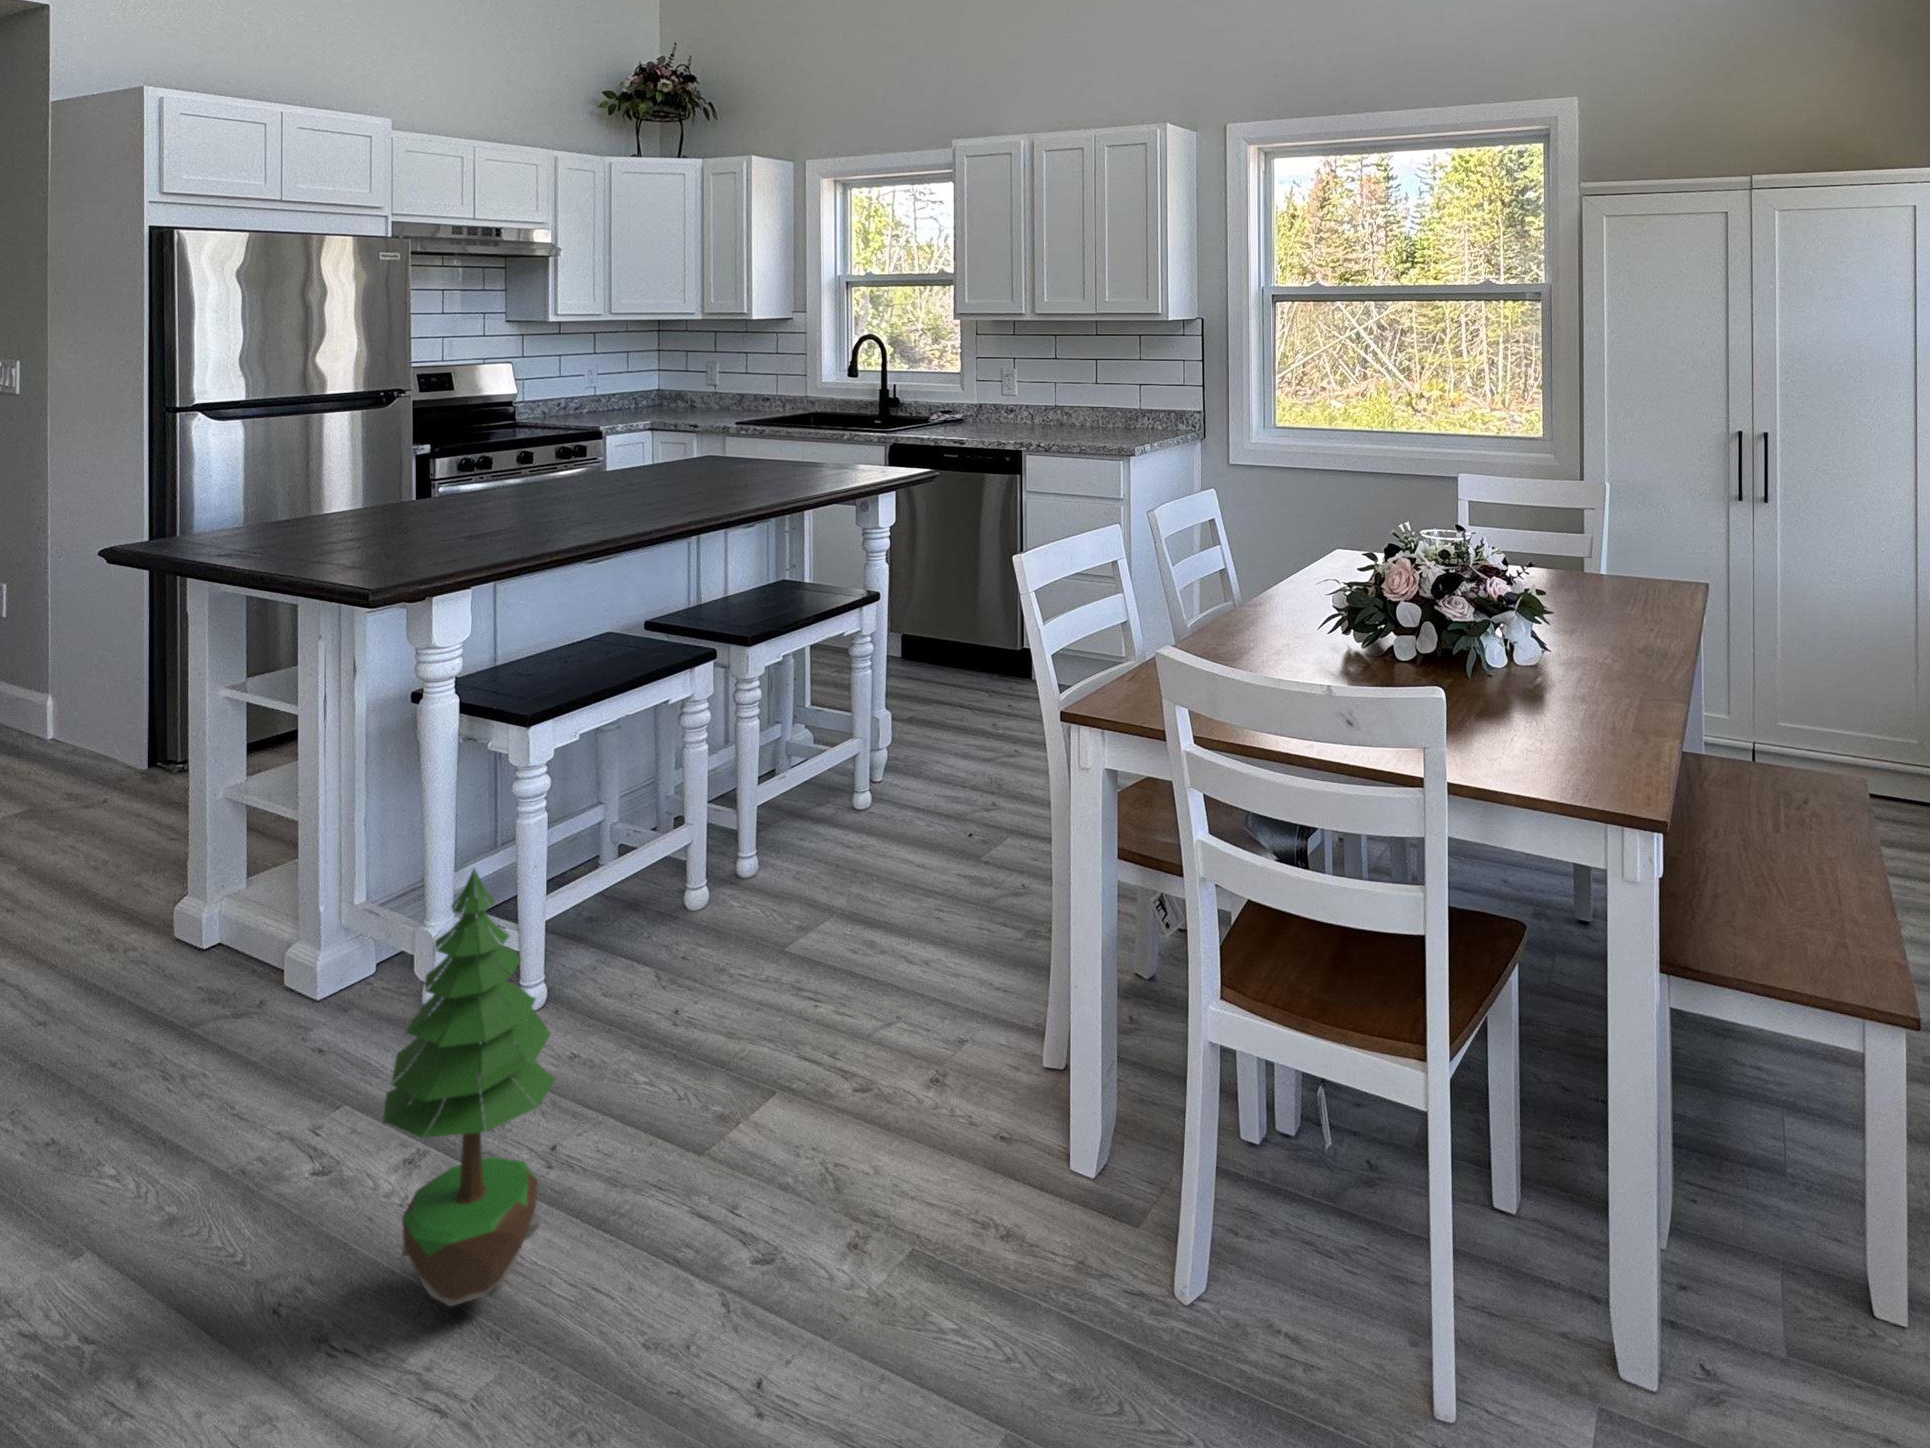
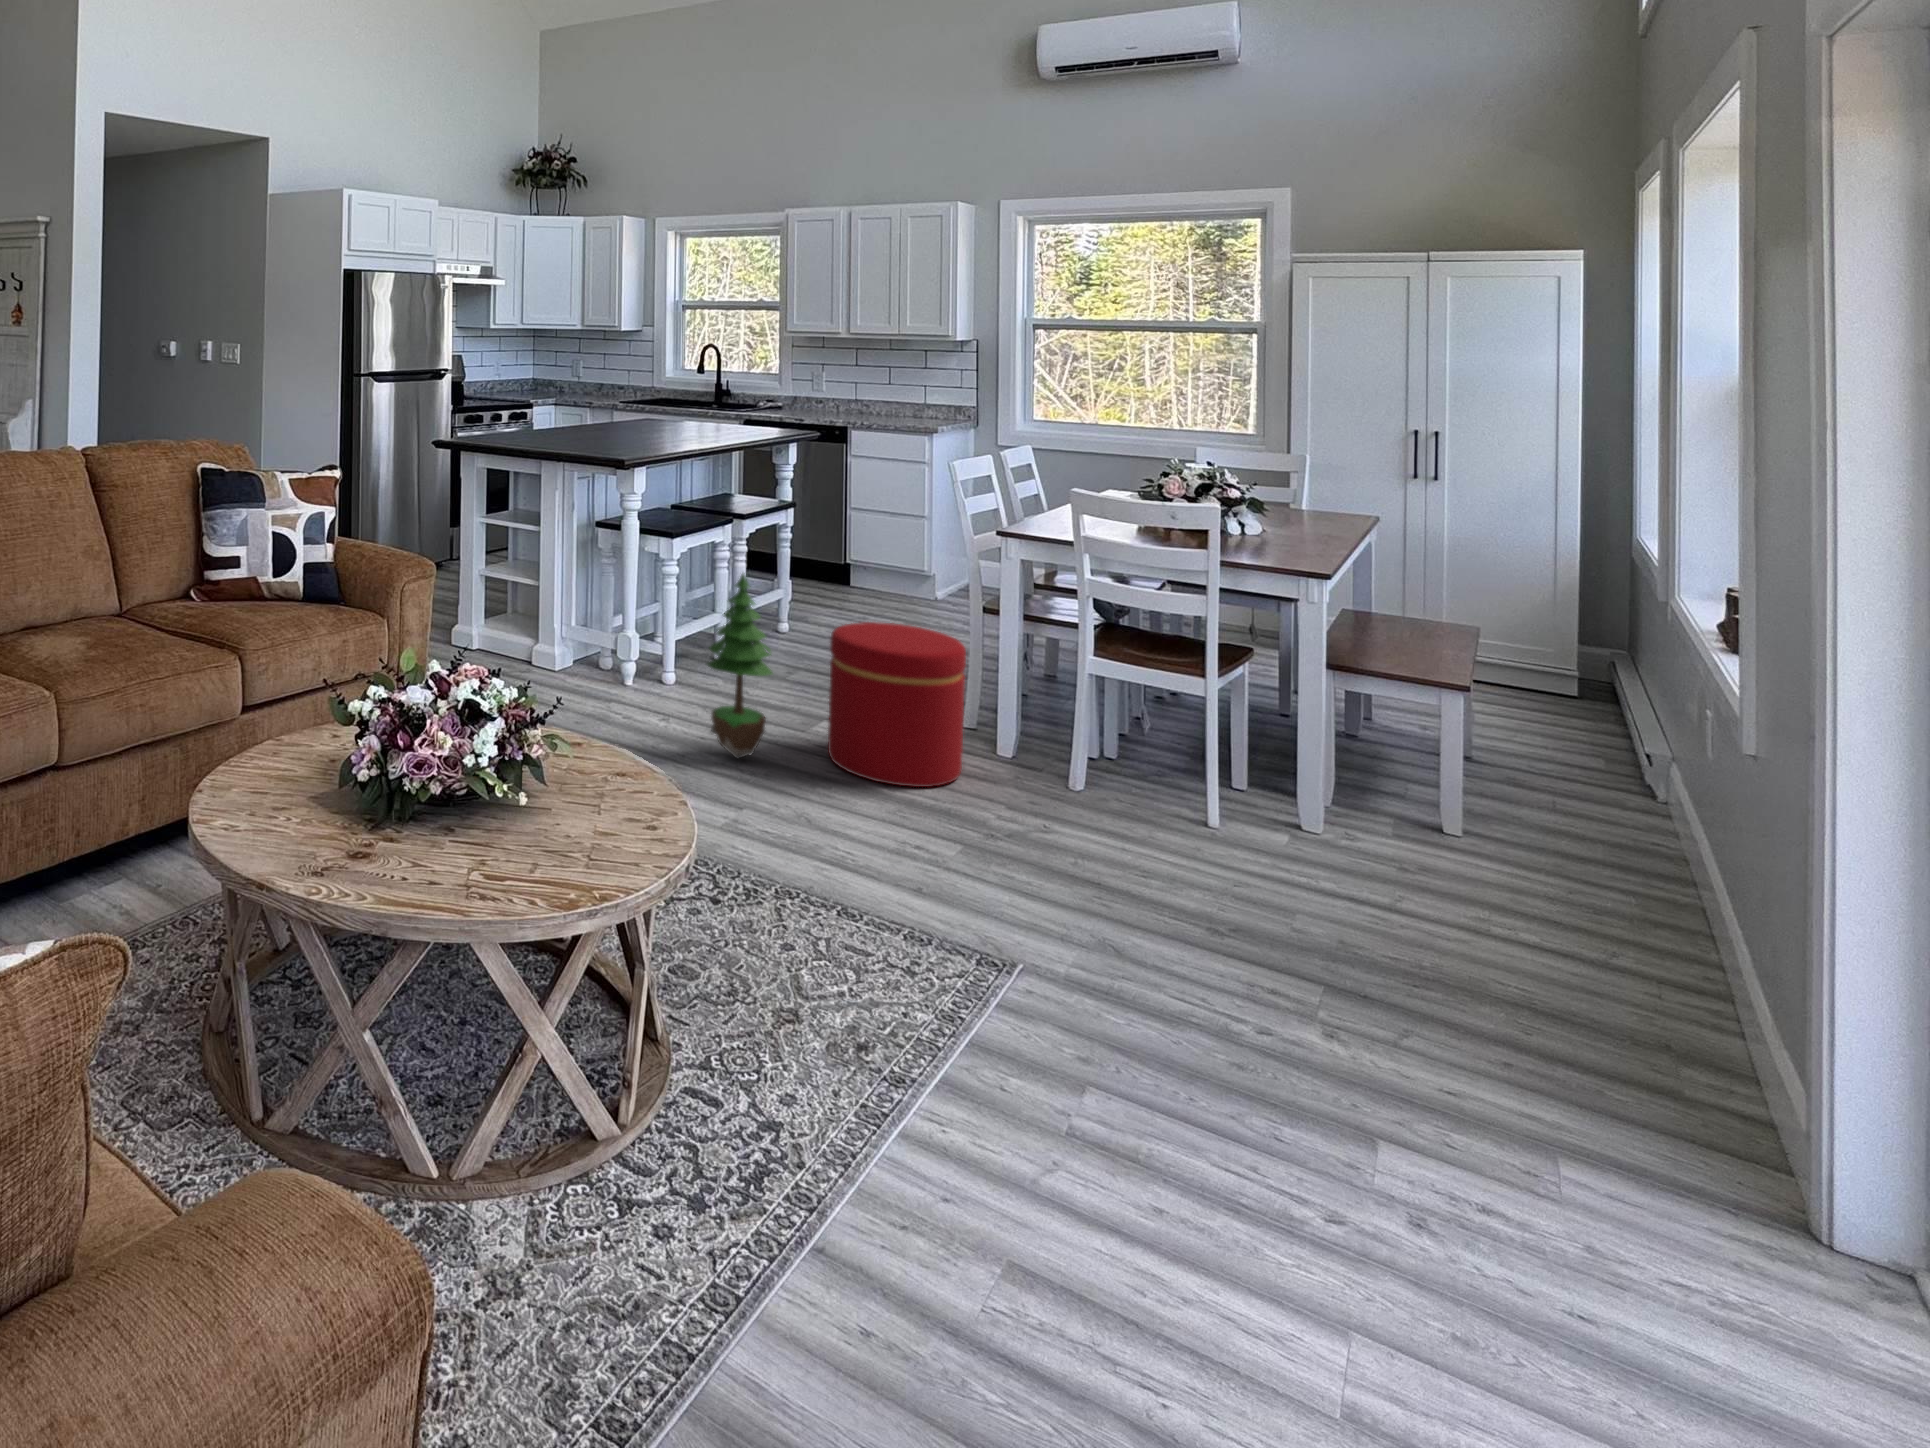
ottoman: none [690,910,973,1358] -> present [828,622,966,787]

